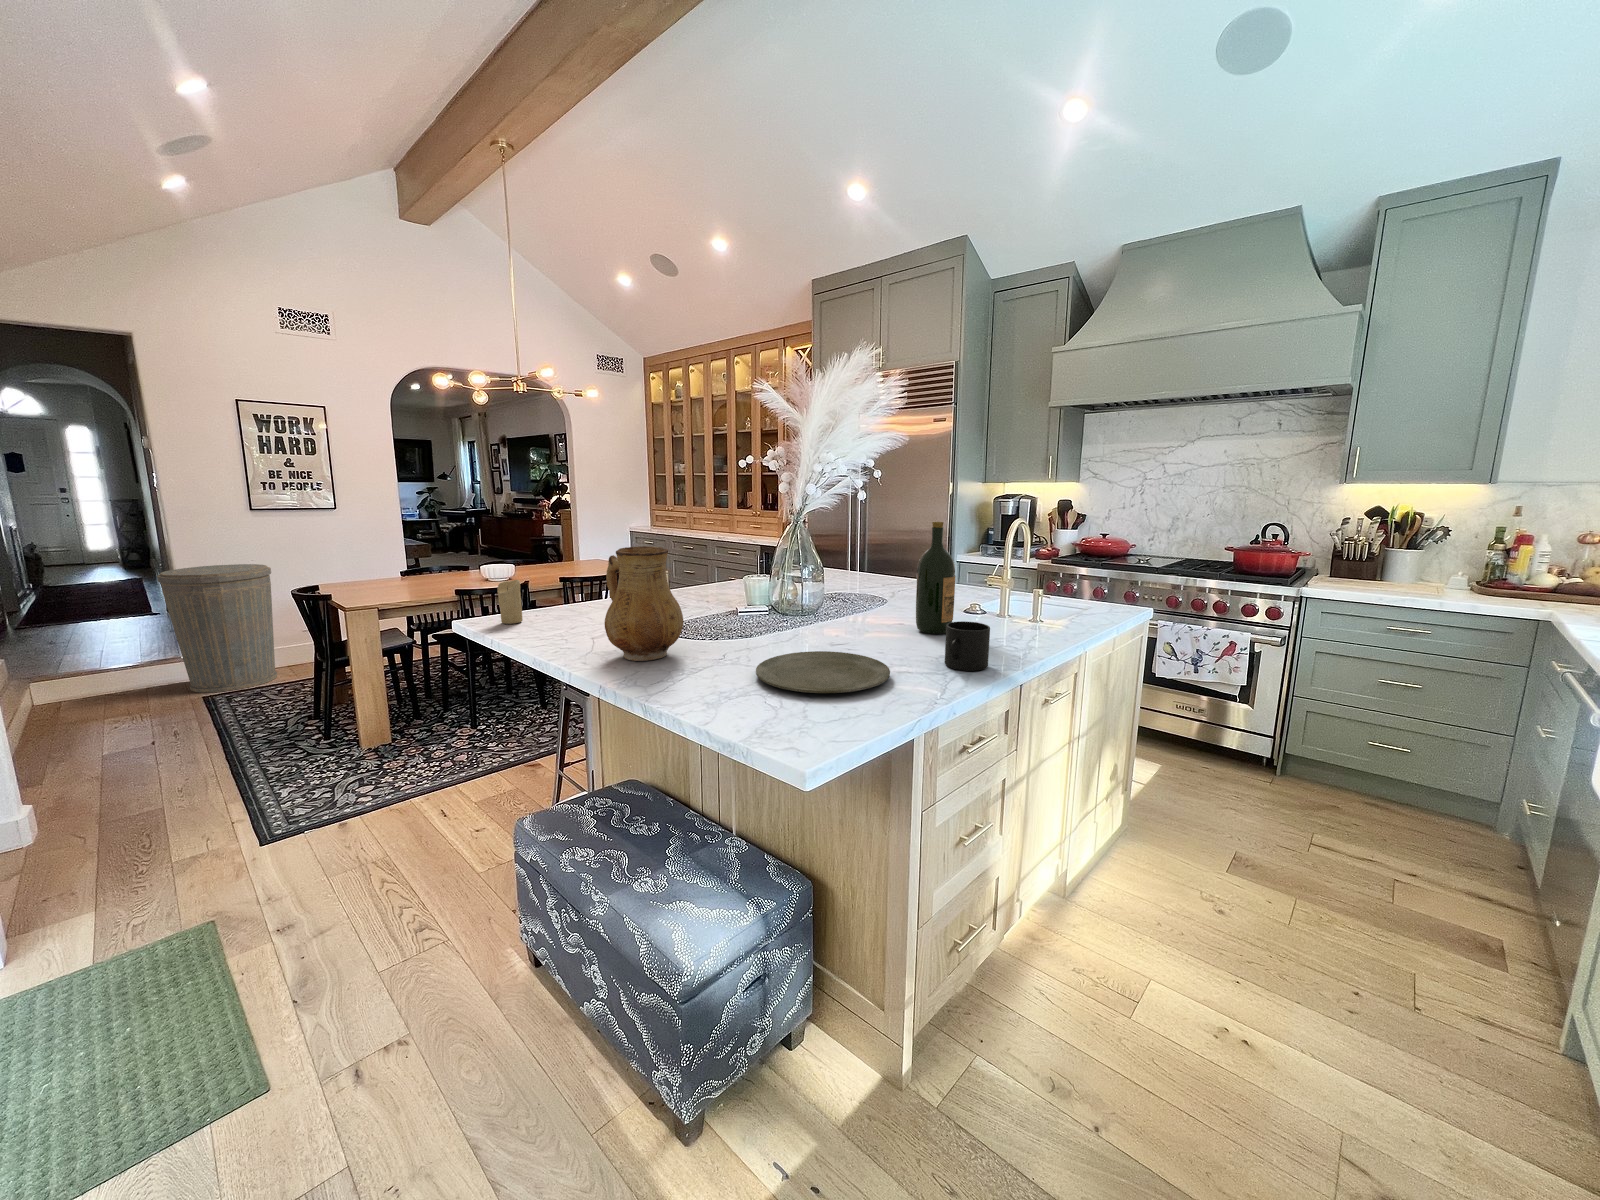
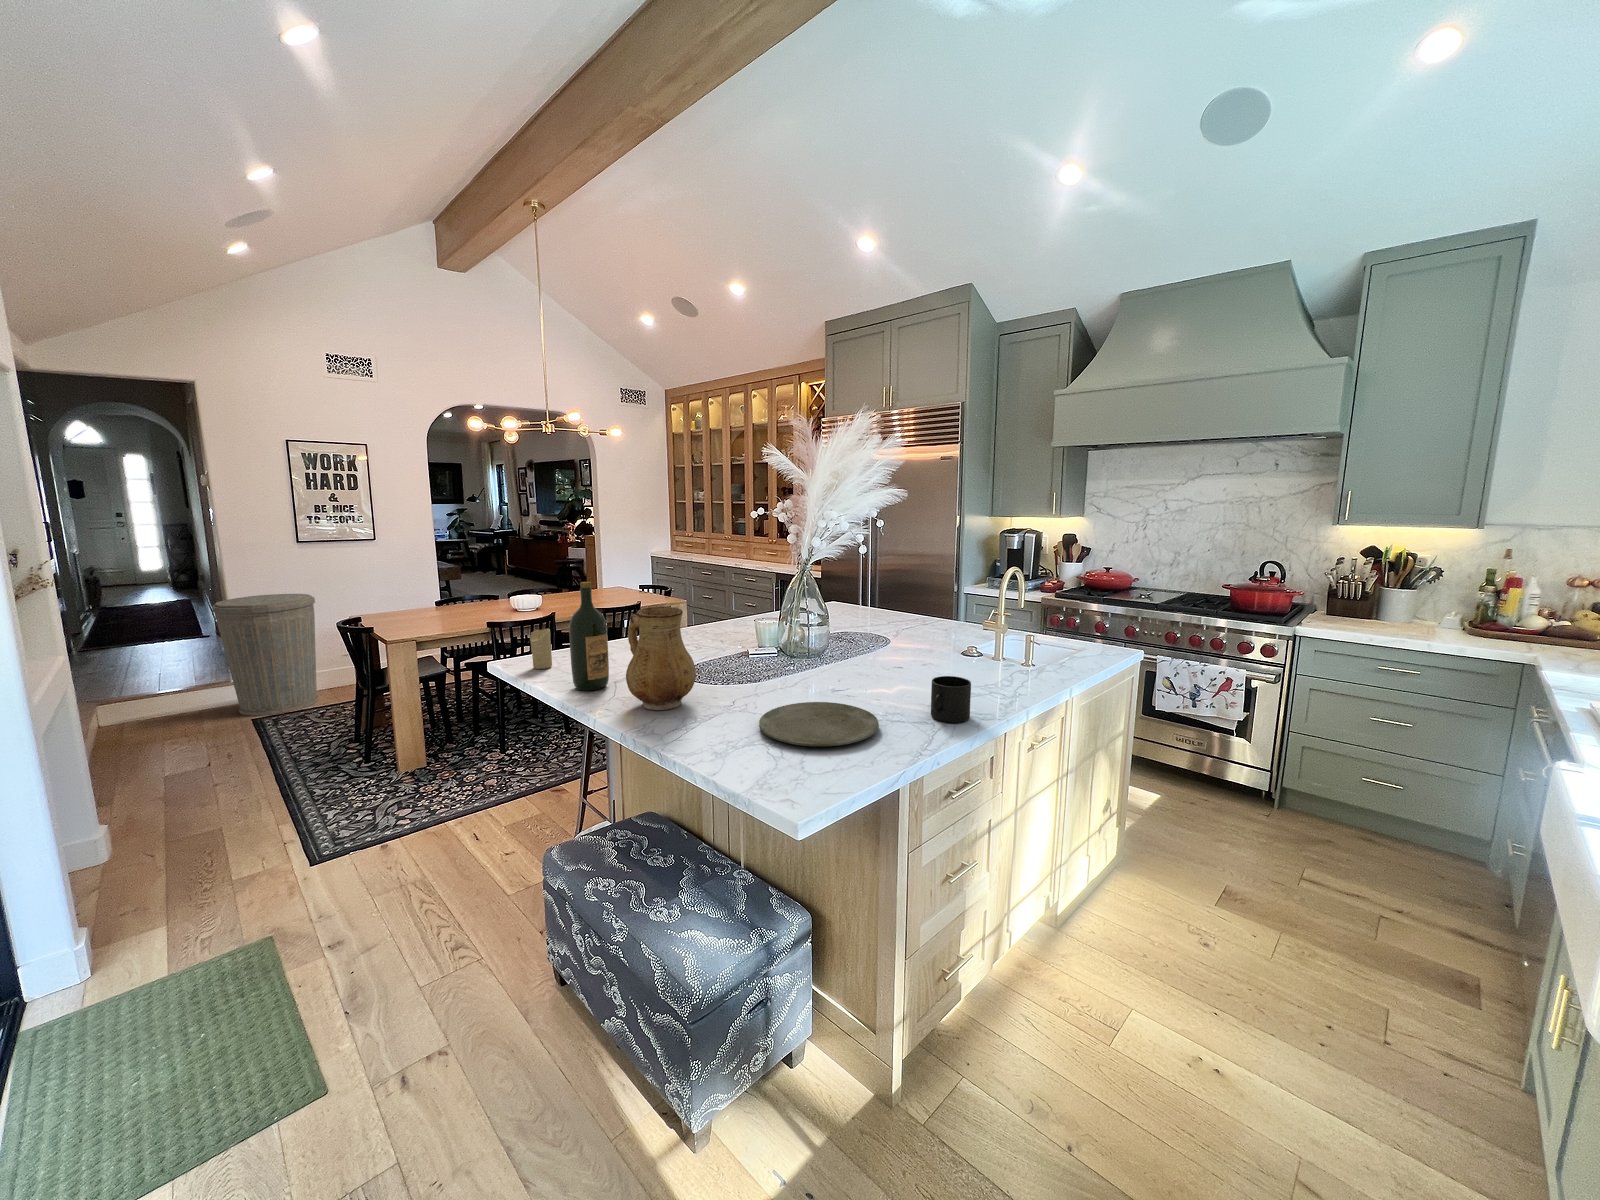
wine bottle: present [916,522,955,634] -> present [569,582,609,691]

